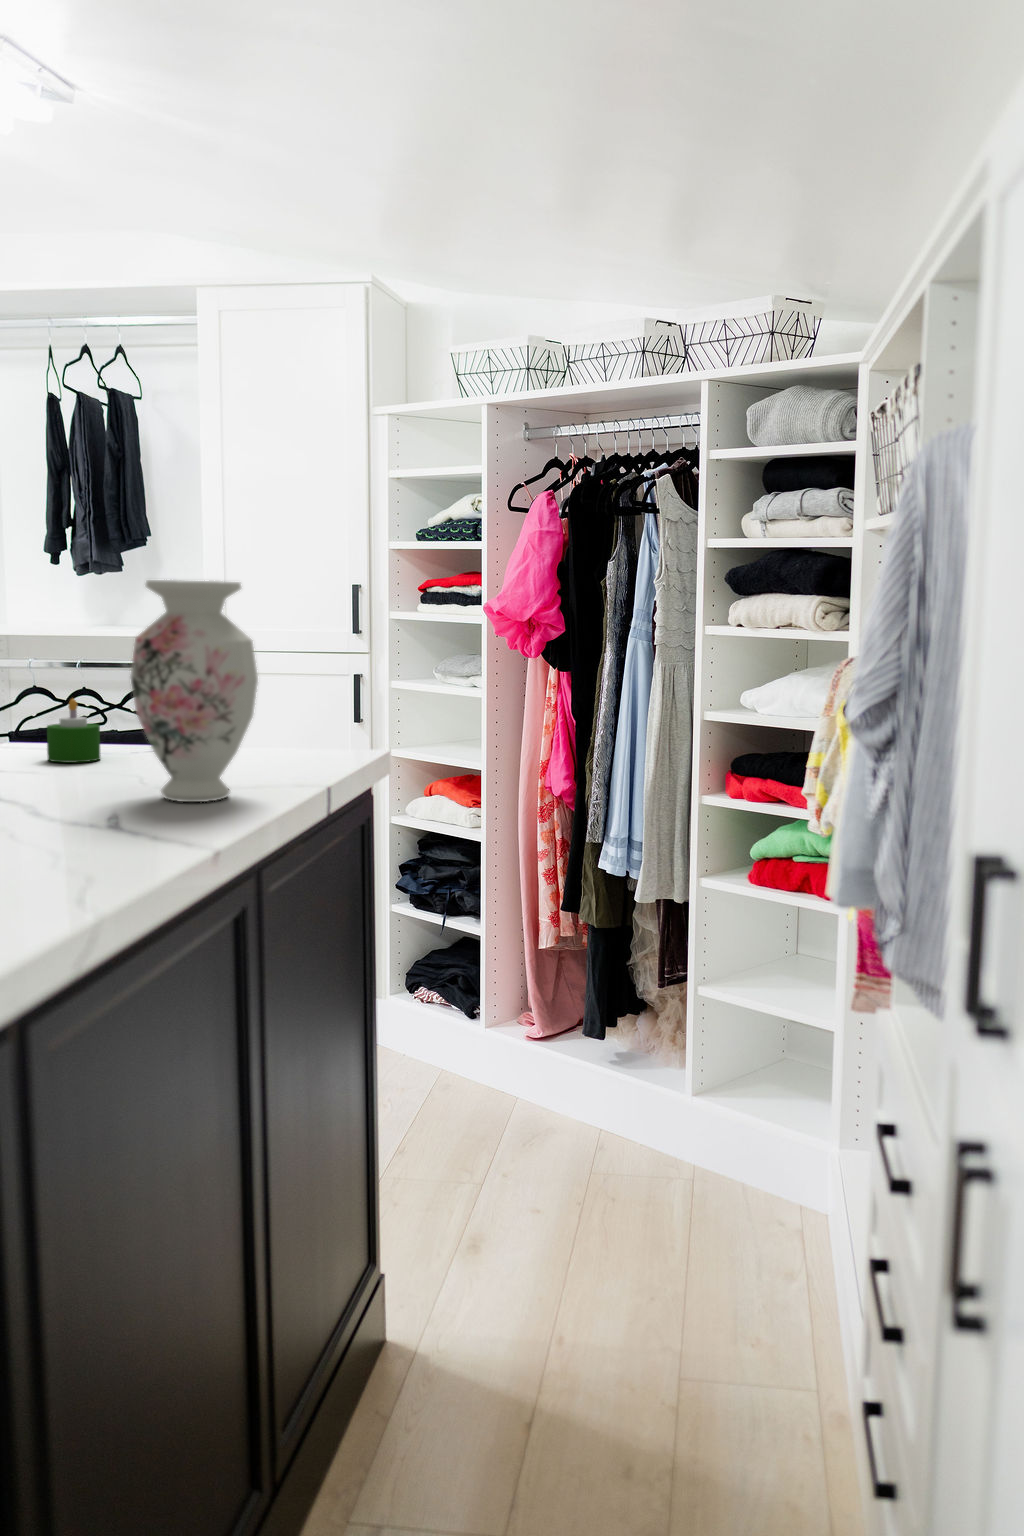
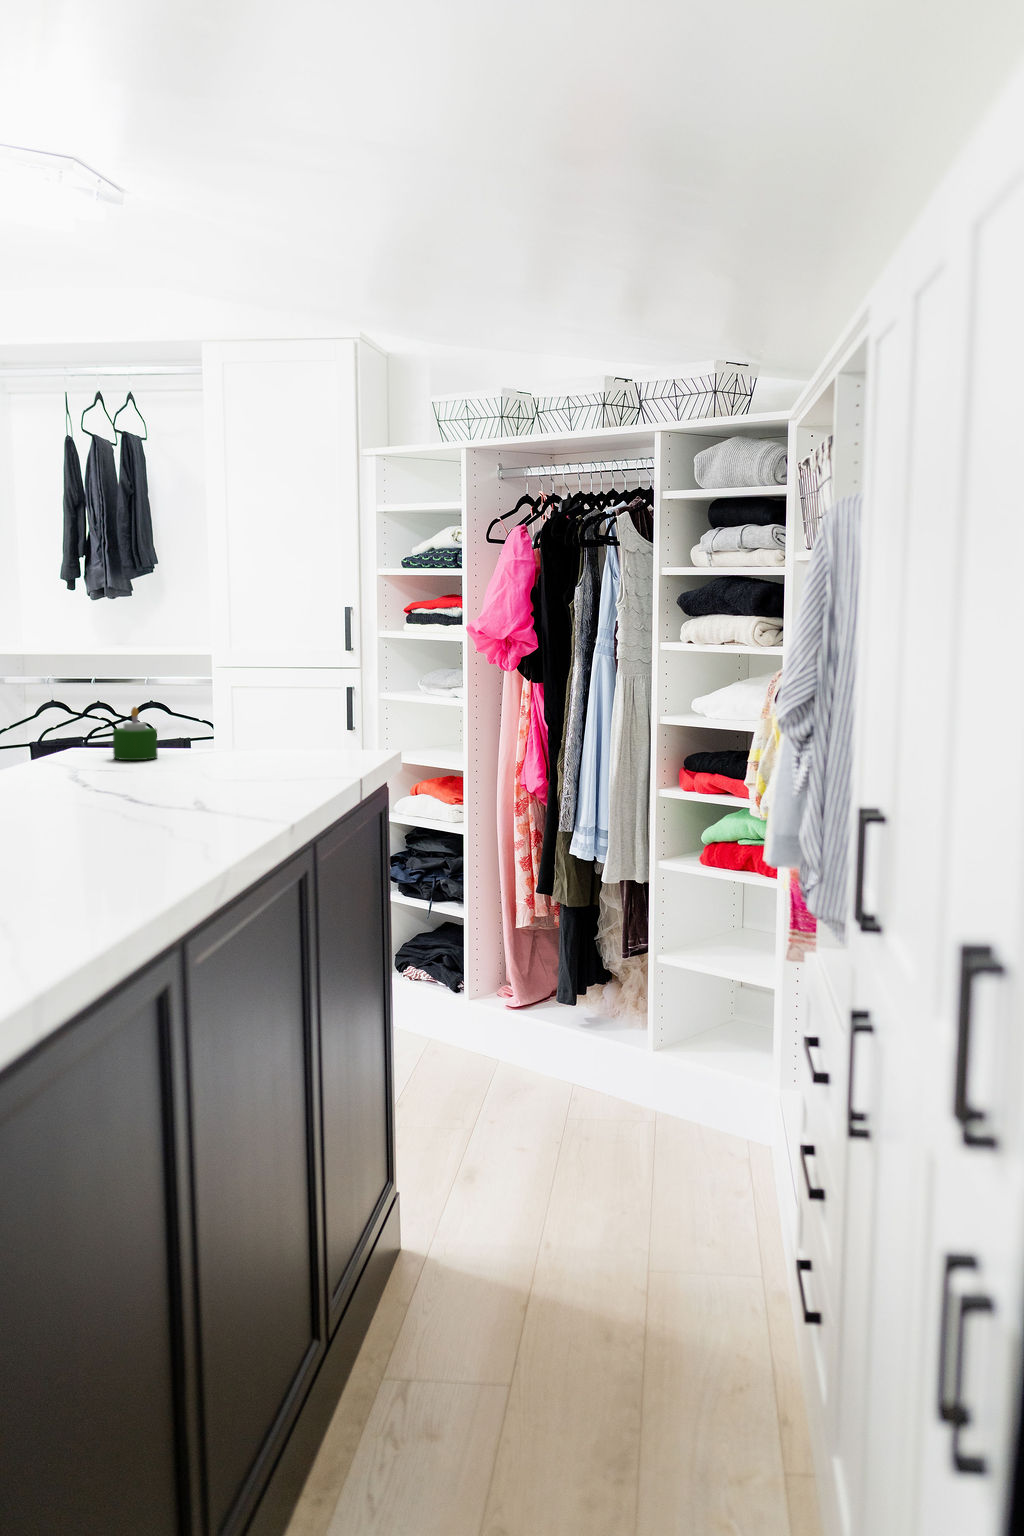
vase: present [131,580,258,802] -> none [196,608,301,788]

